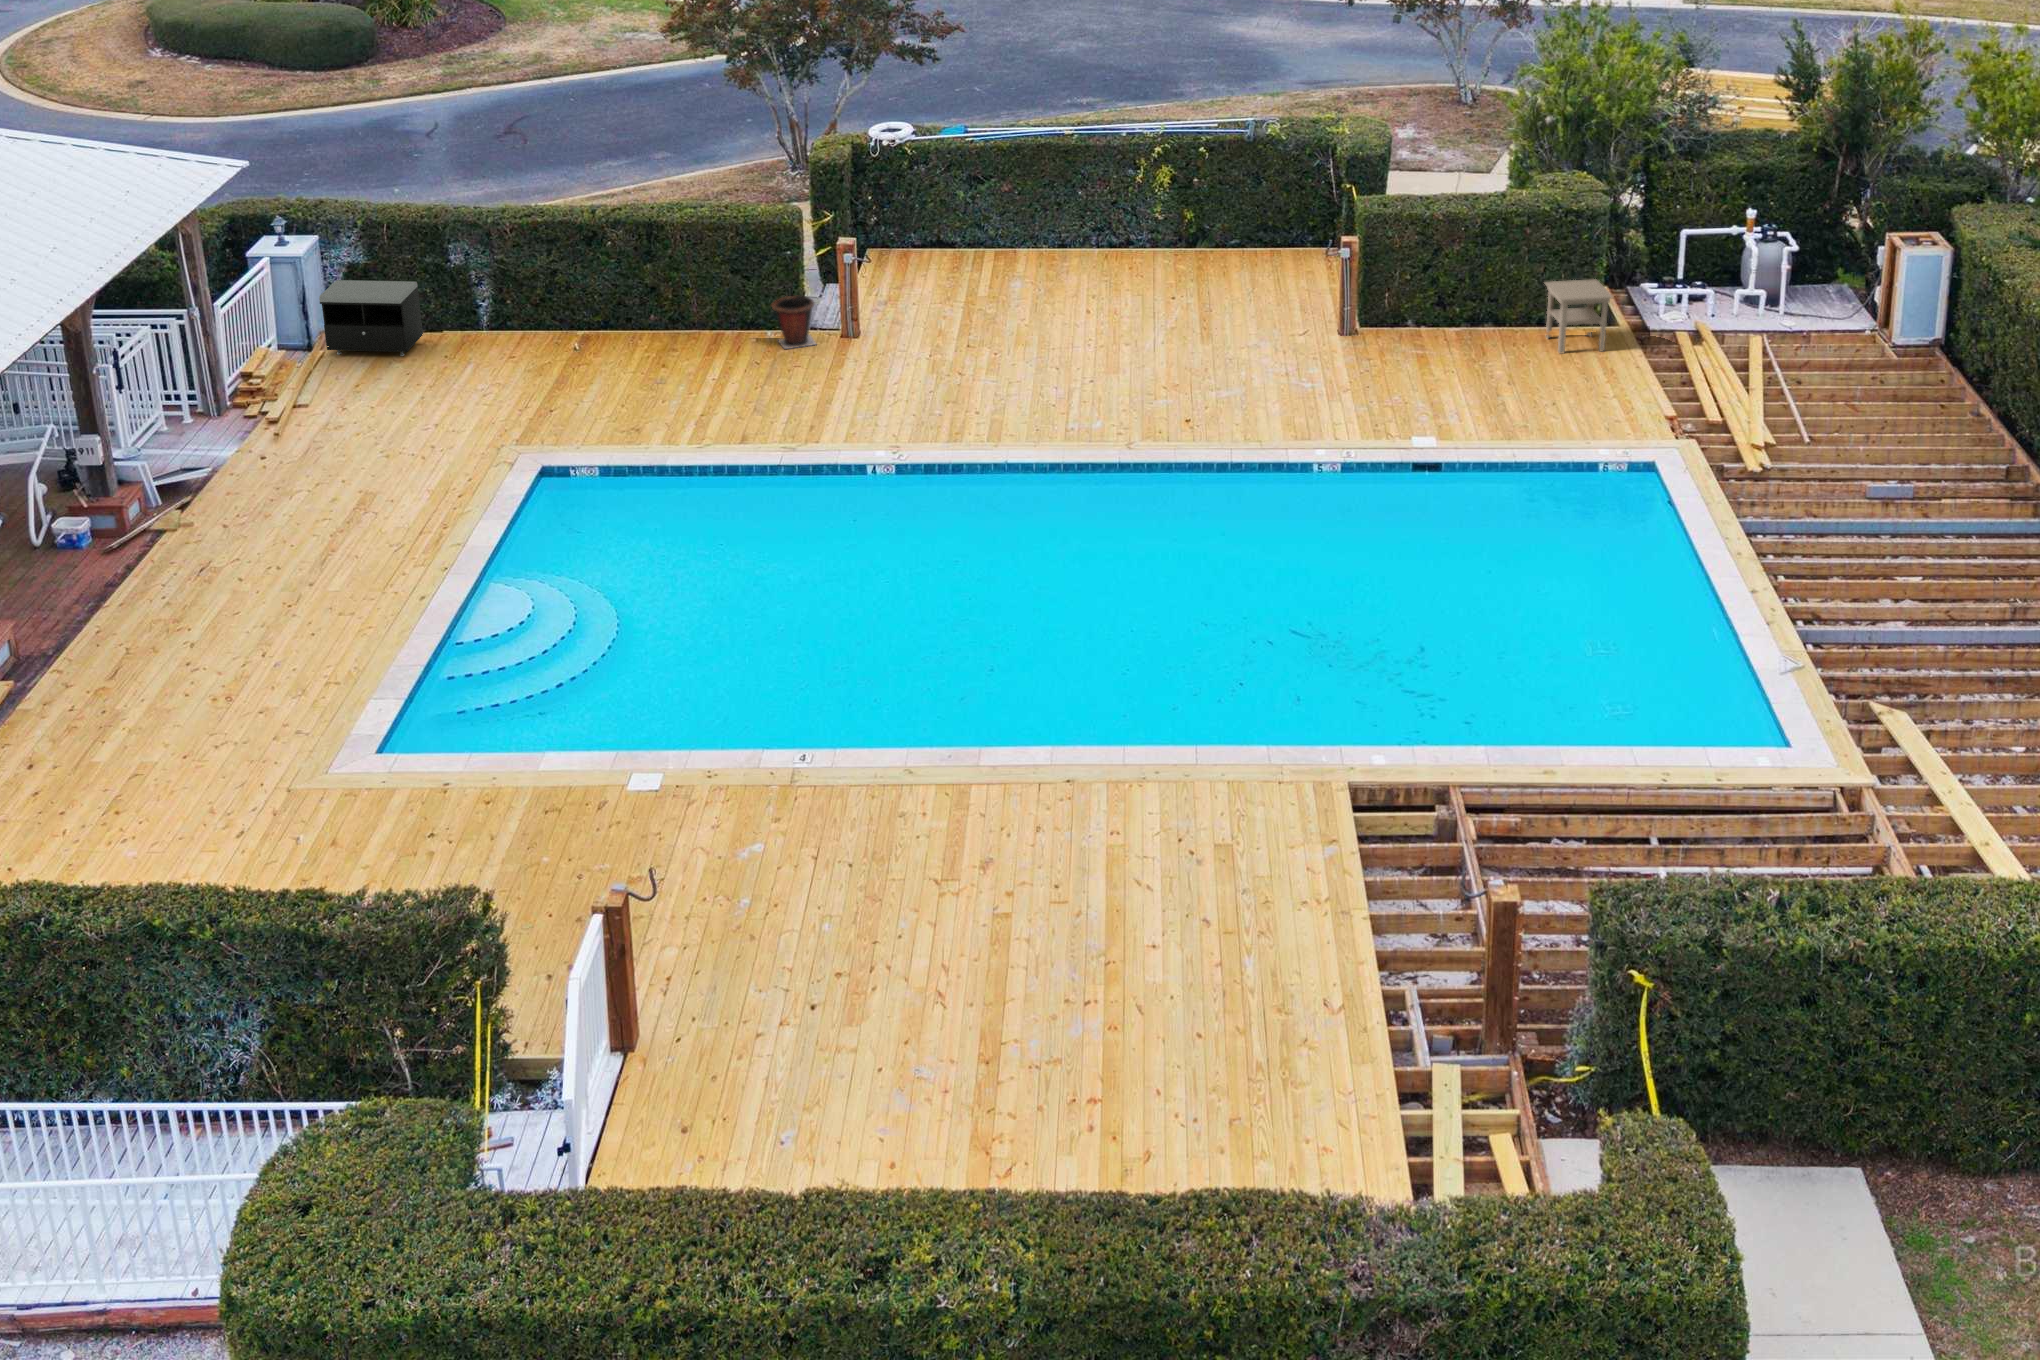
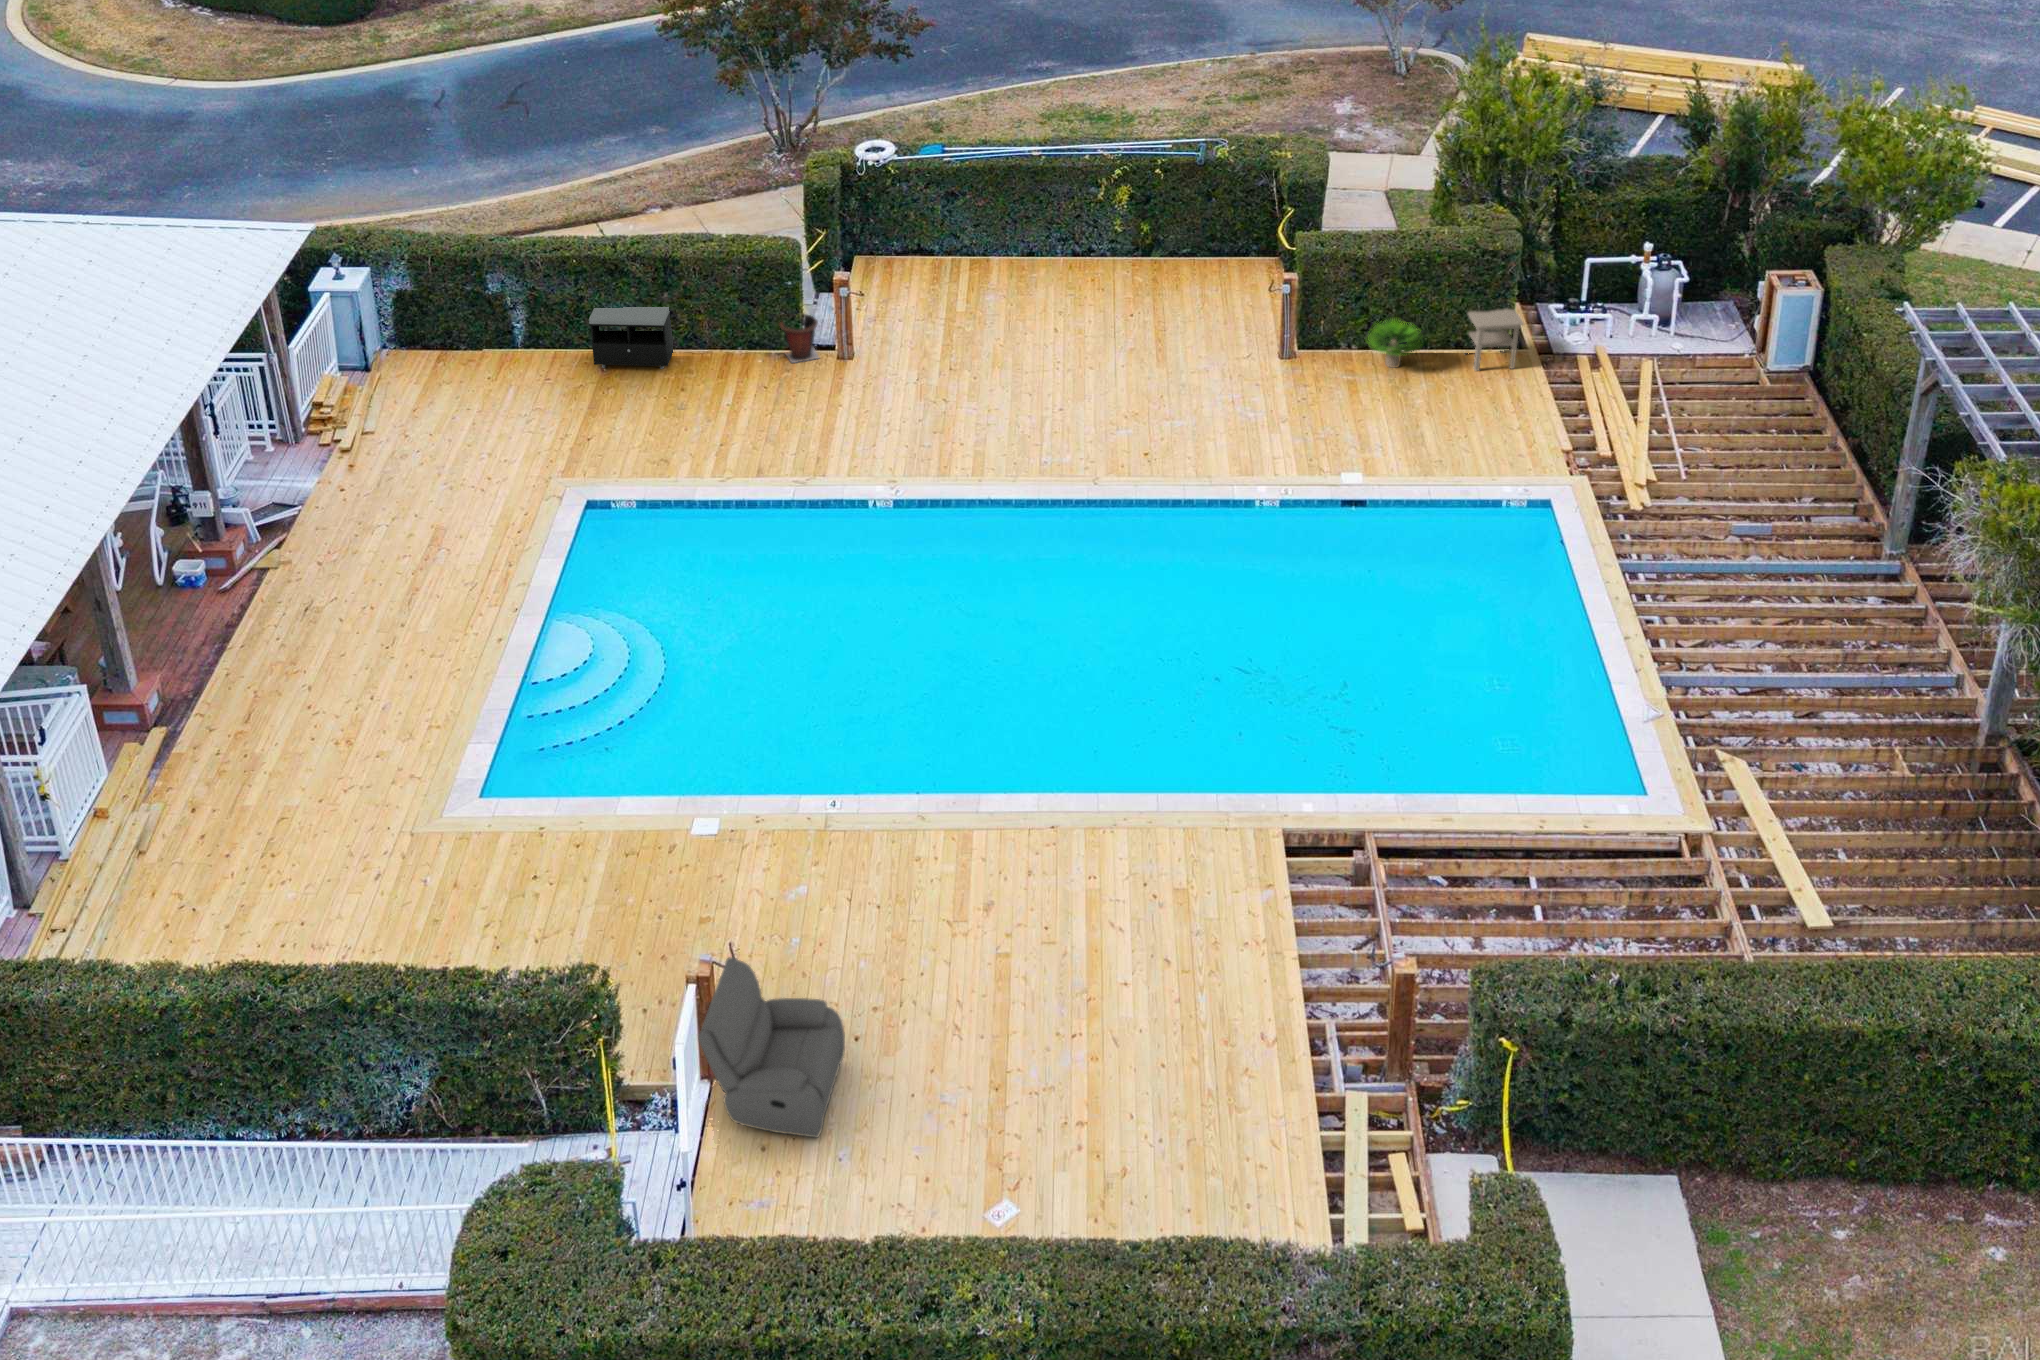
storage bench: present [319,280,423,356] -> present [589,307,673,369]
potted plant: none [1432,292,1502,351] -> present [1368,321,1422,368]
chair: none [603,891,796,1117] -> present [698,957,845,1138]

